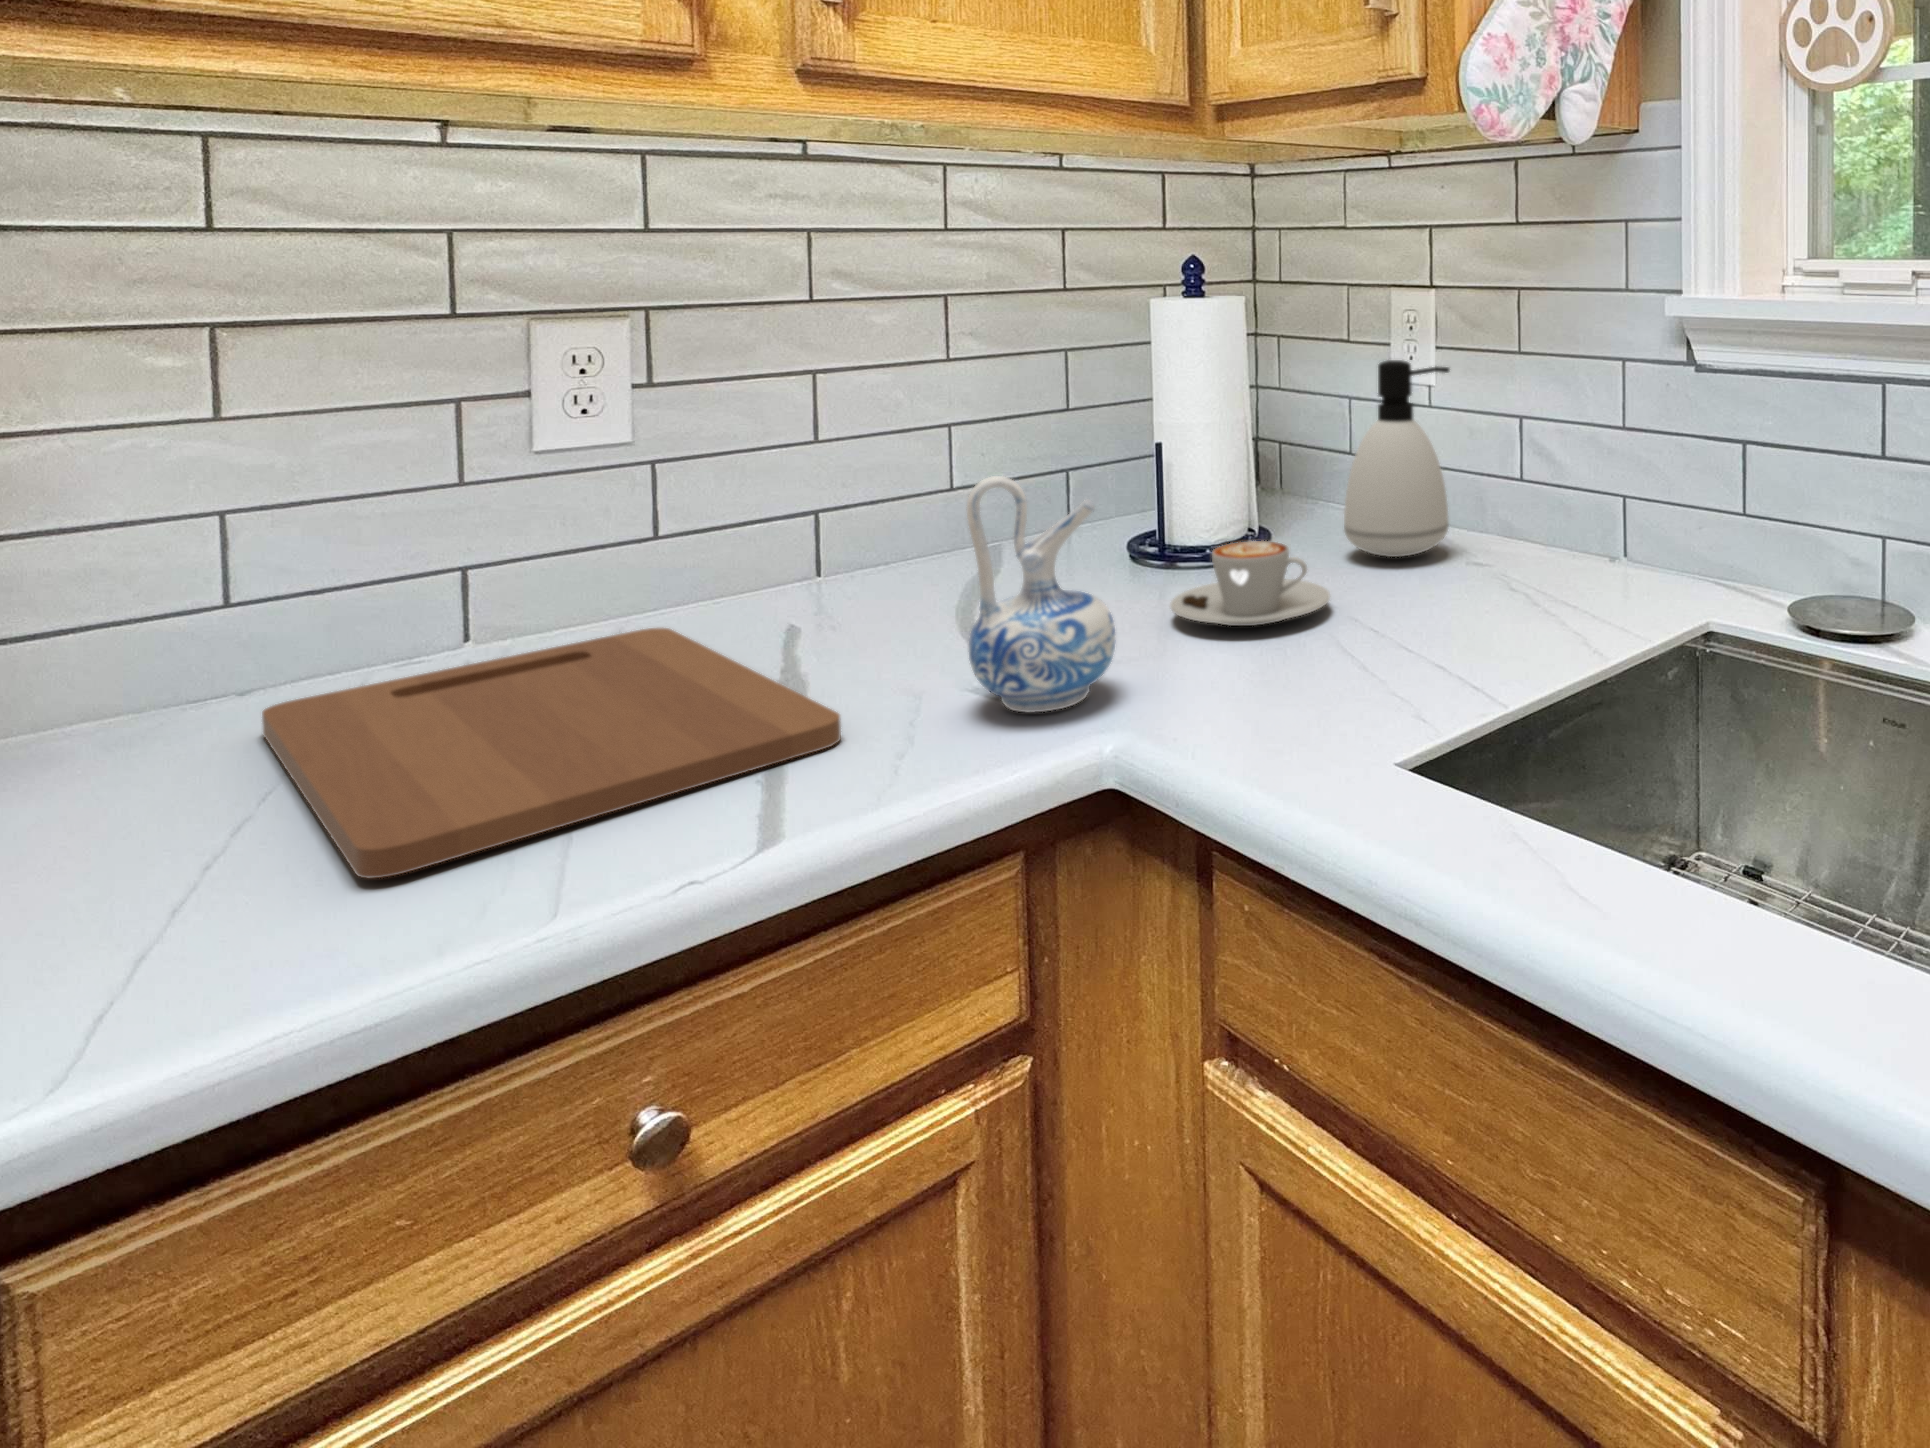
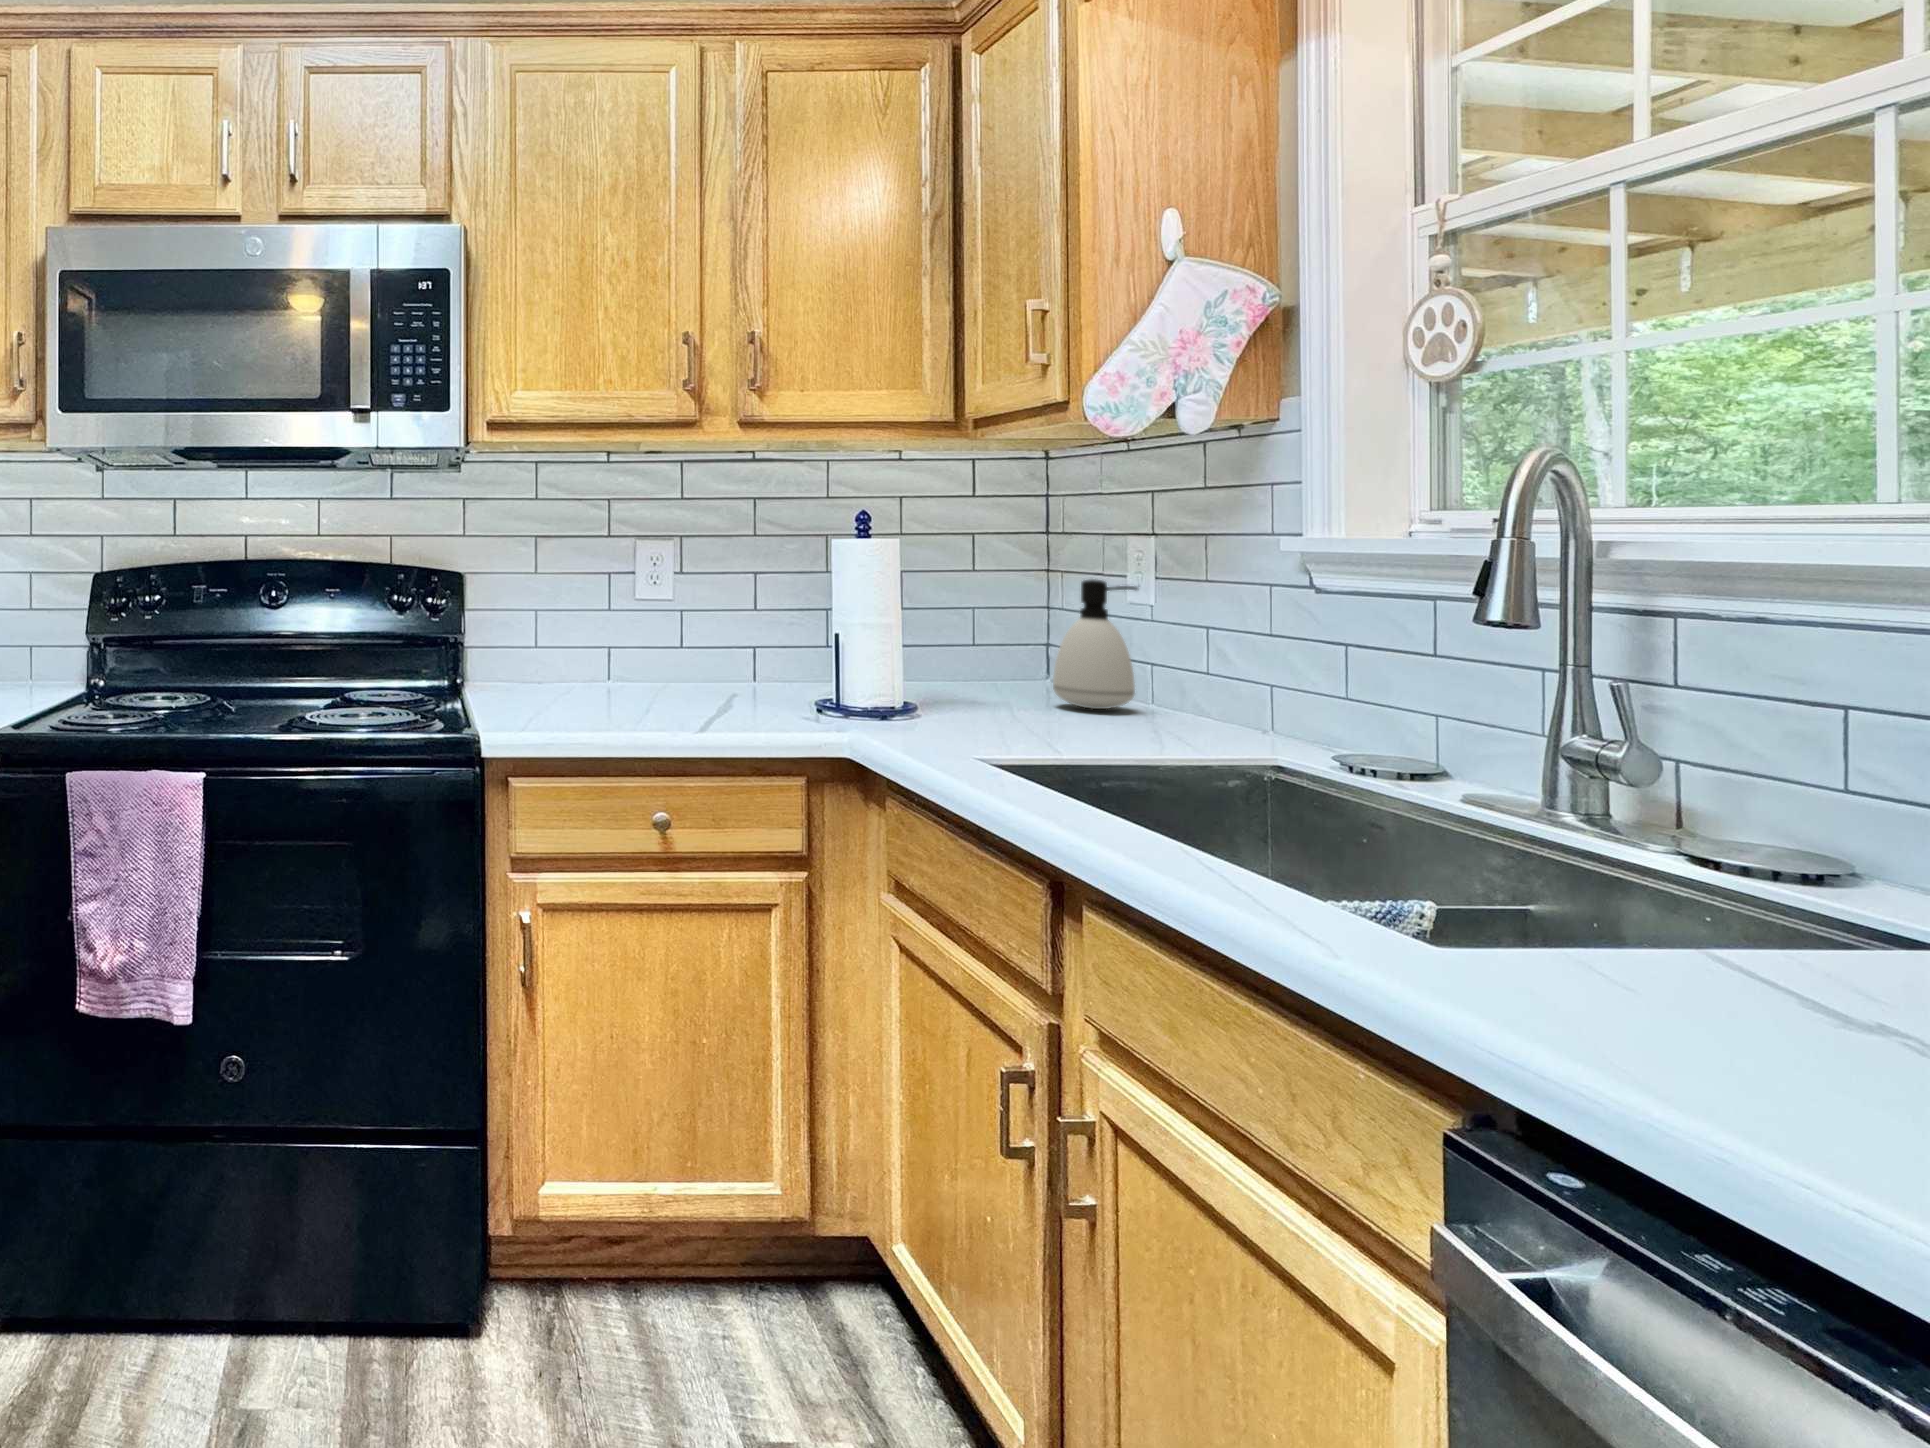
ceramic pitcher: present [967,476,1115,712] -> none [787,606,857,719]
coffee cup: present [1170,541,1330,626] -> none [910,673,1011,716]
cutting board: present [262,628,841,878] -> none [554,672,733,712]

